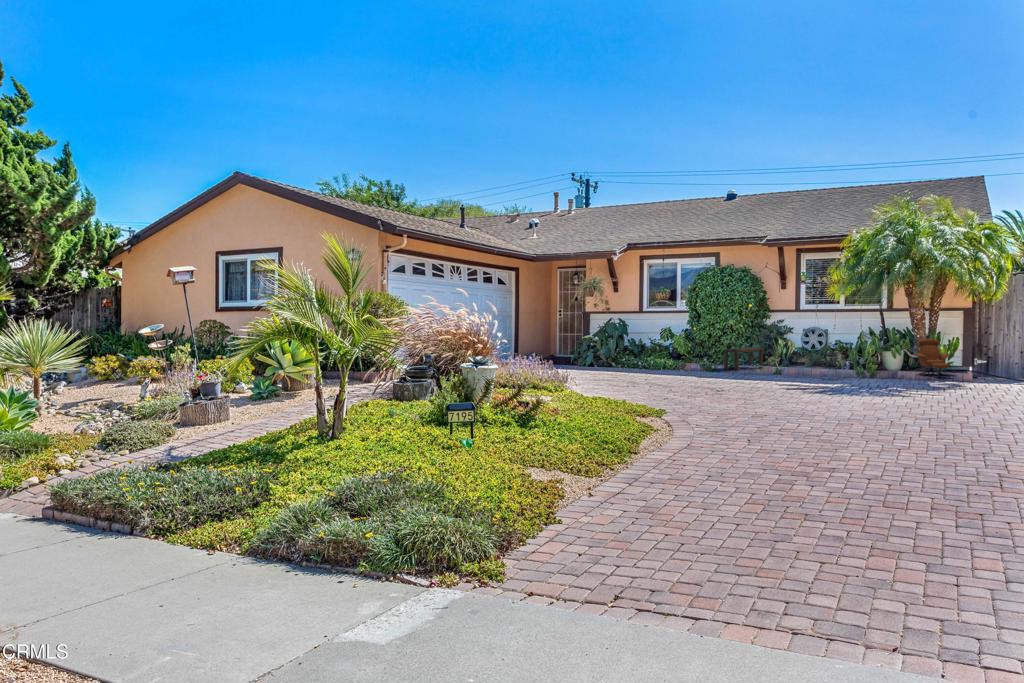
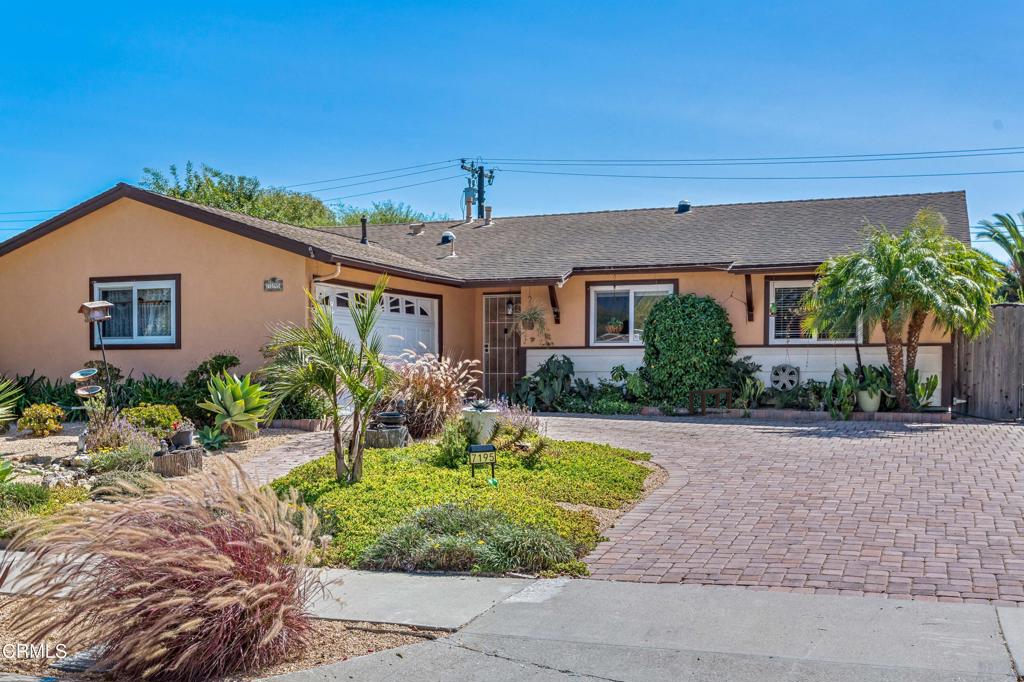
lounge chair: present [915,339,949,378] -> none [892,377,928,419]

